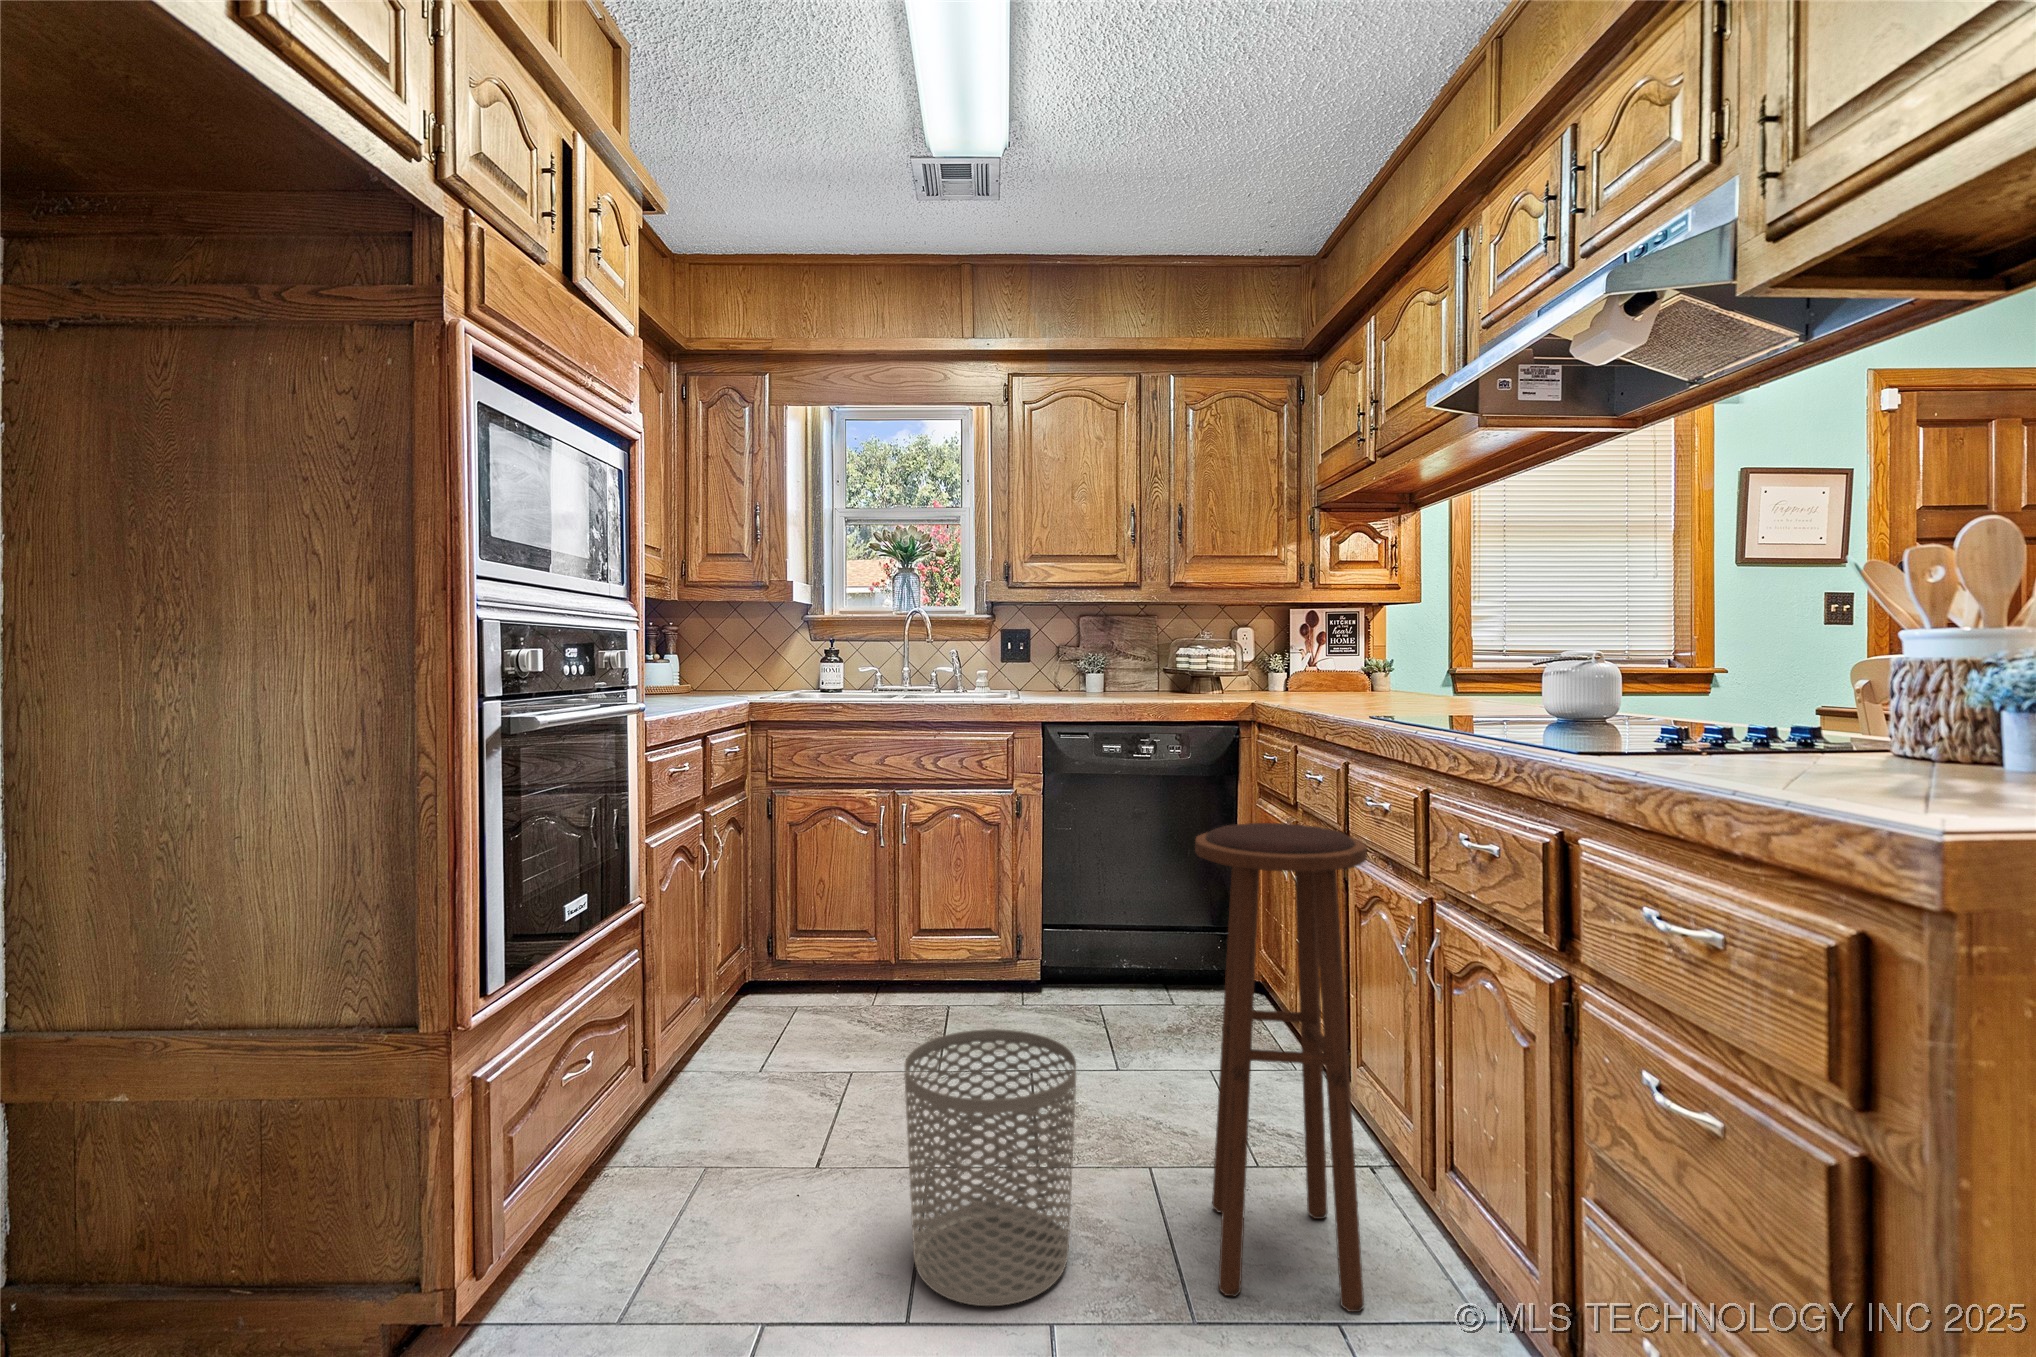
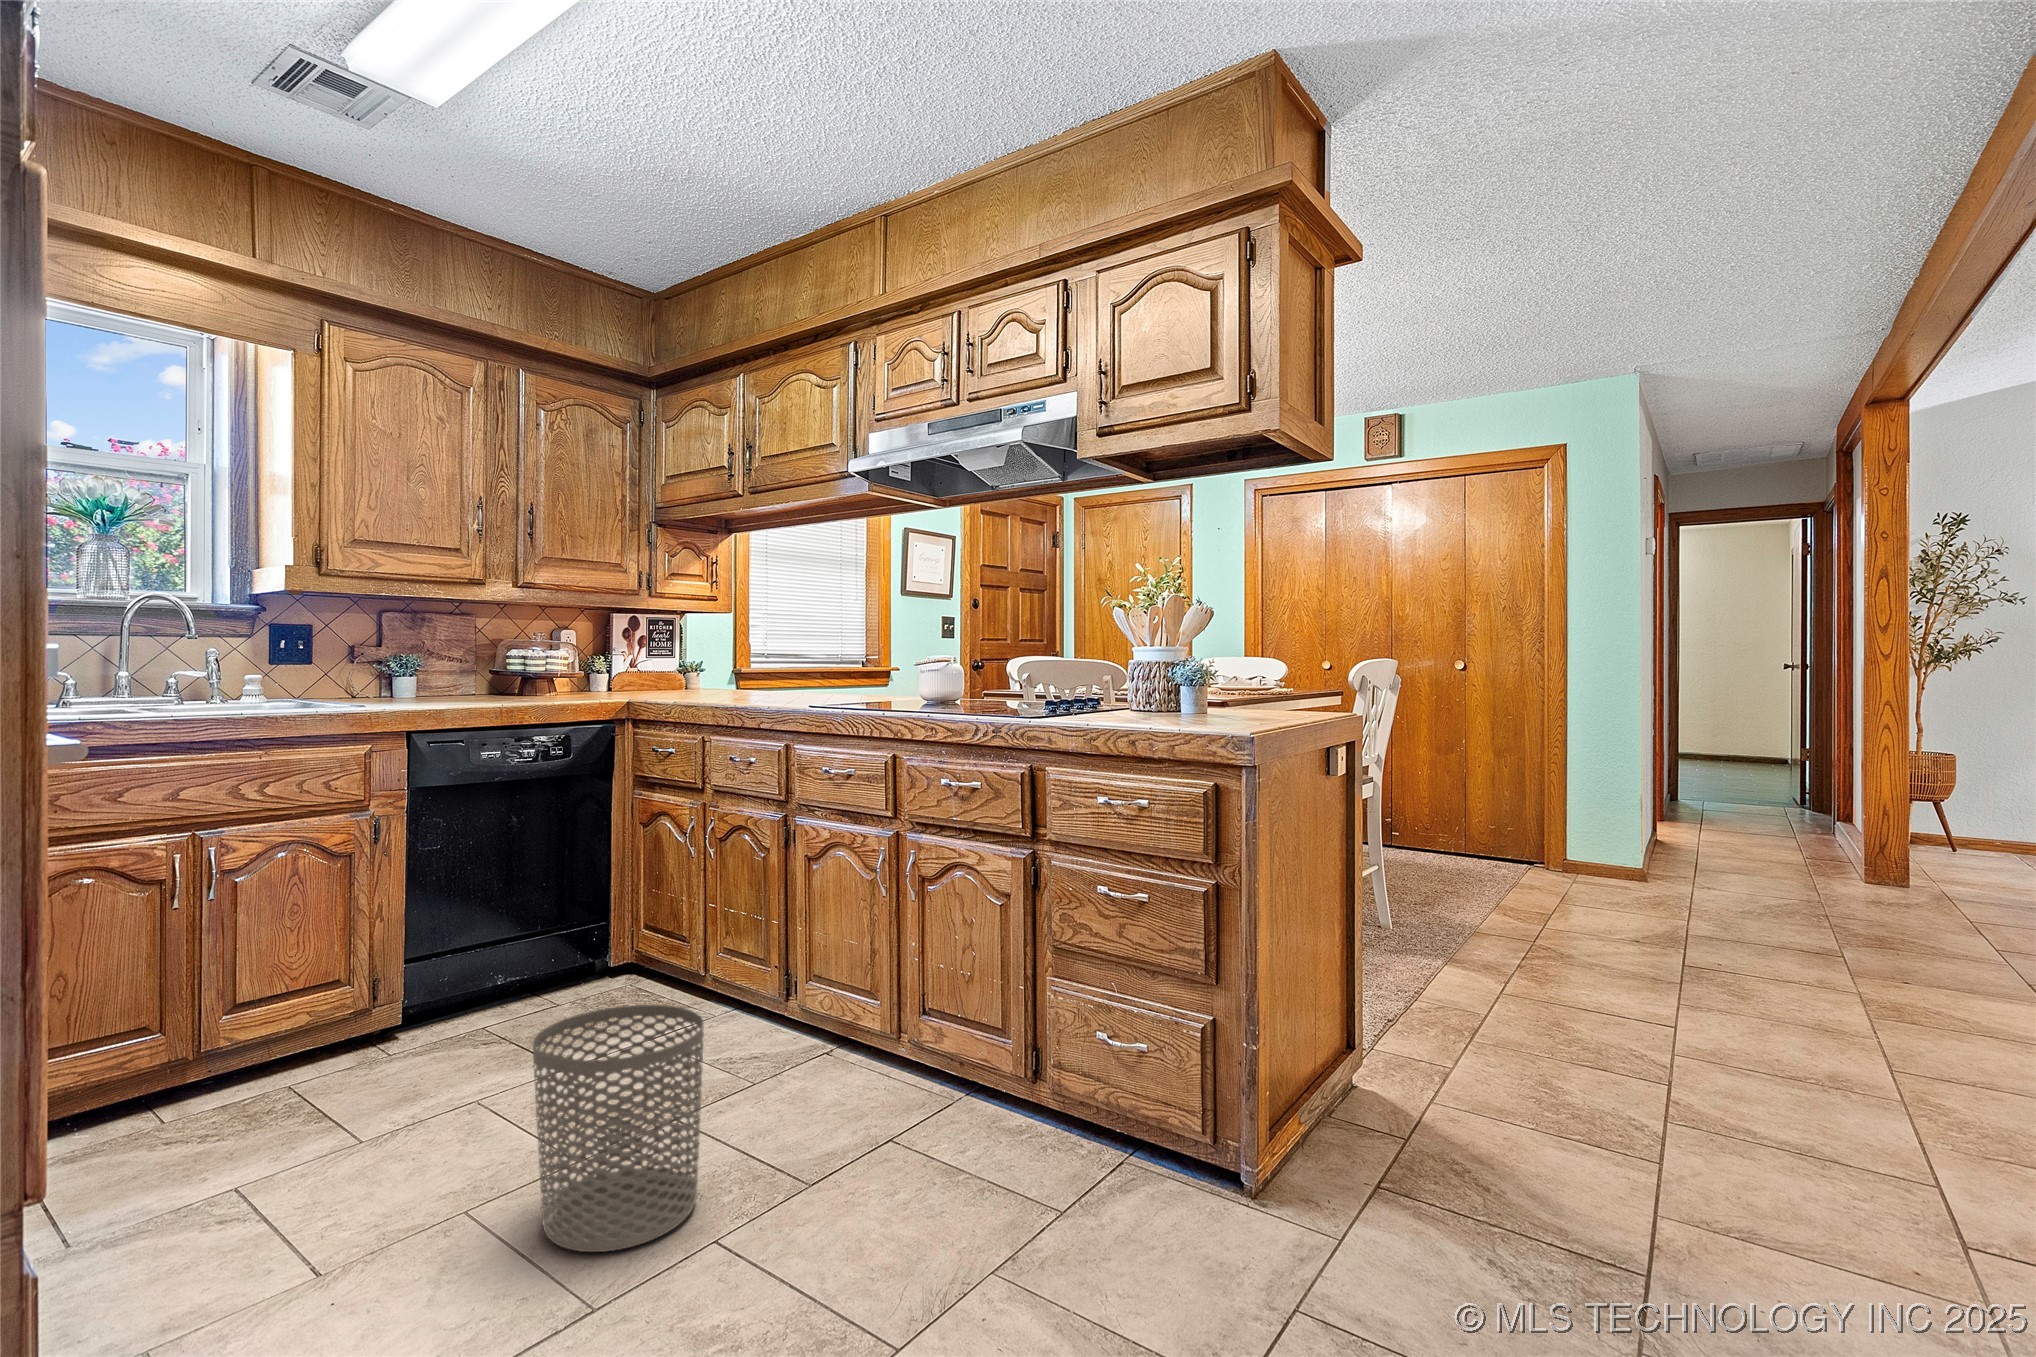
stool: present [1195,823,1367,1312] -> none [756,788,904,1155]

